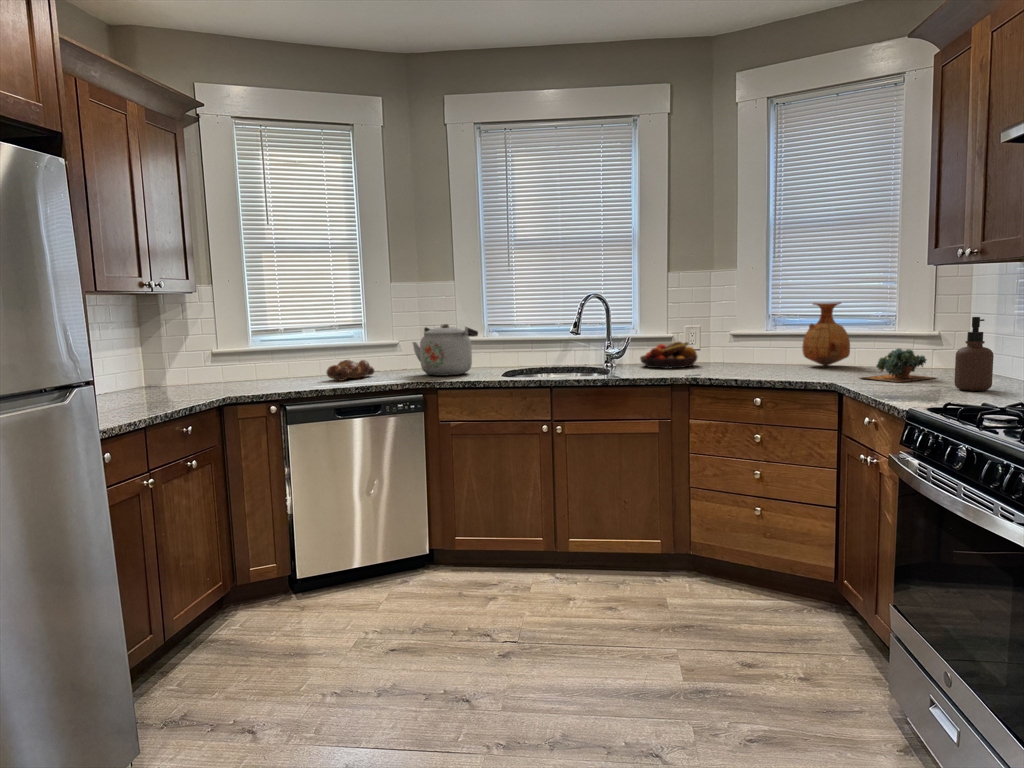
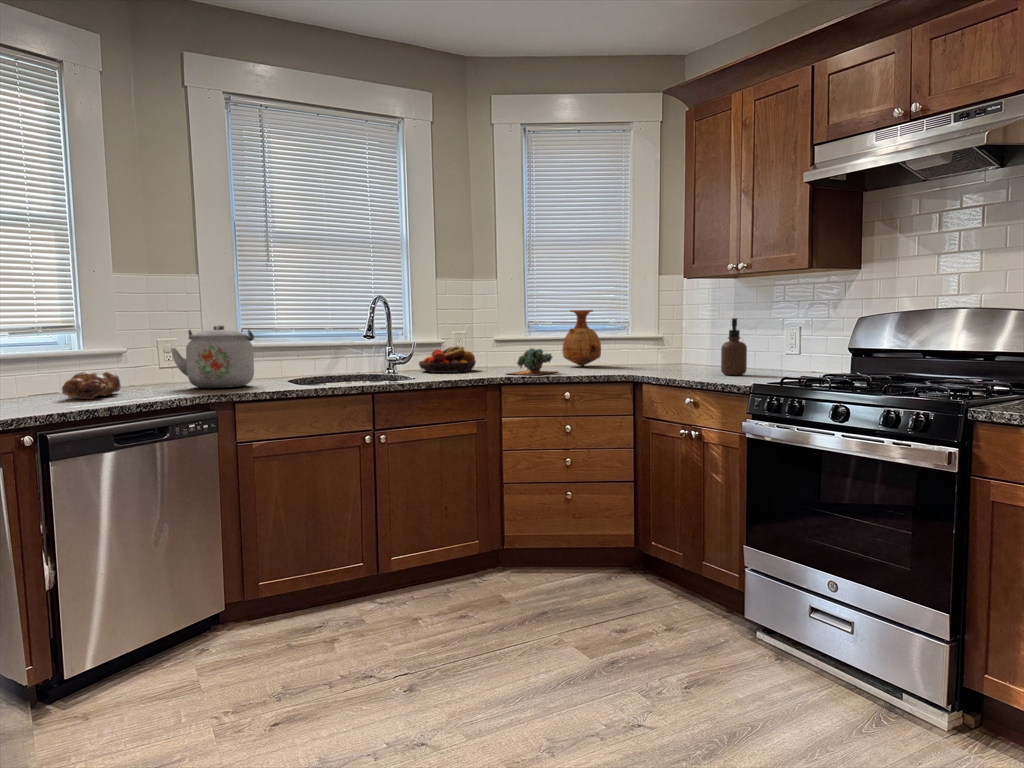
succulent plant: present [861,348,935,383] -> present [508,348,556,375]

